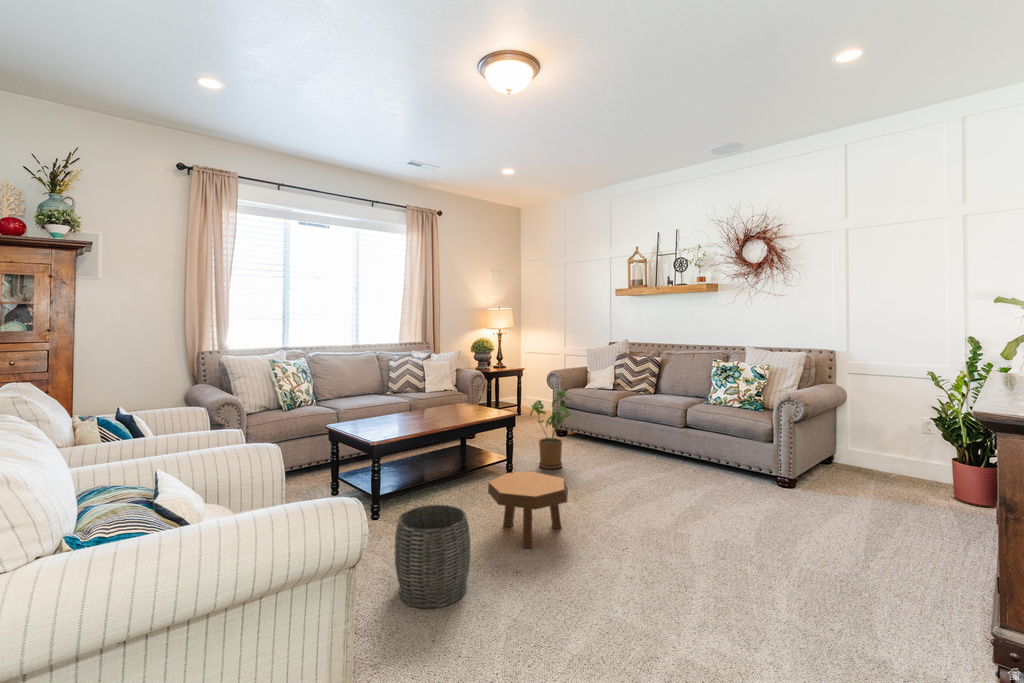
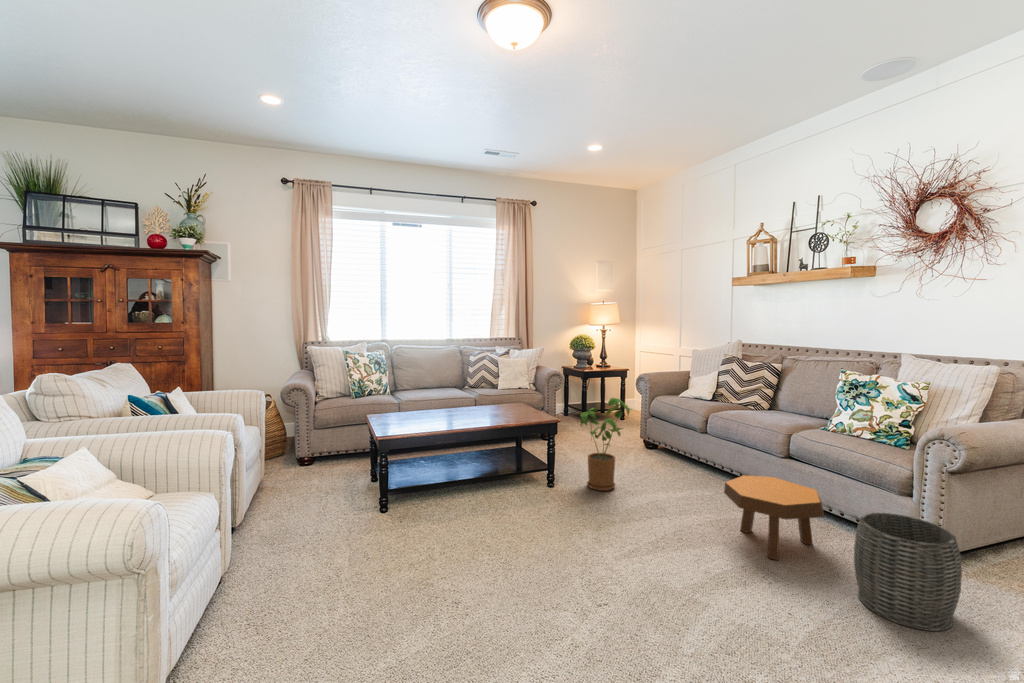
footstool: present [488,471,568,548] -> present [724,475,824,560]
woven basket: present [395,505,471,608] -> present [854,513,962,631]

